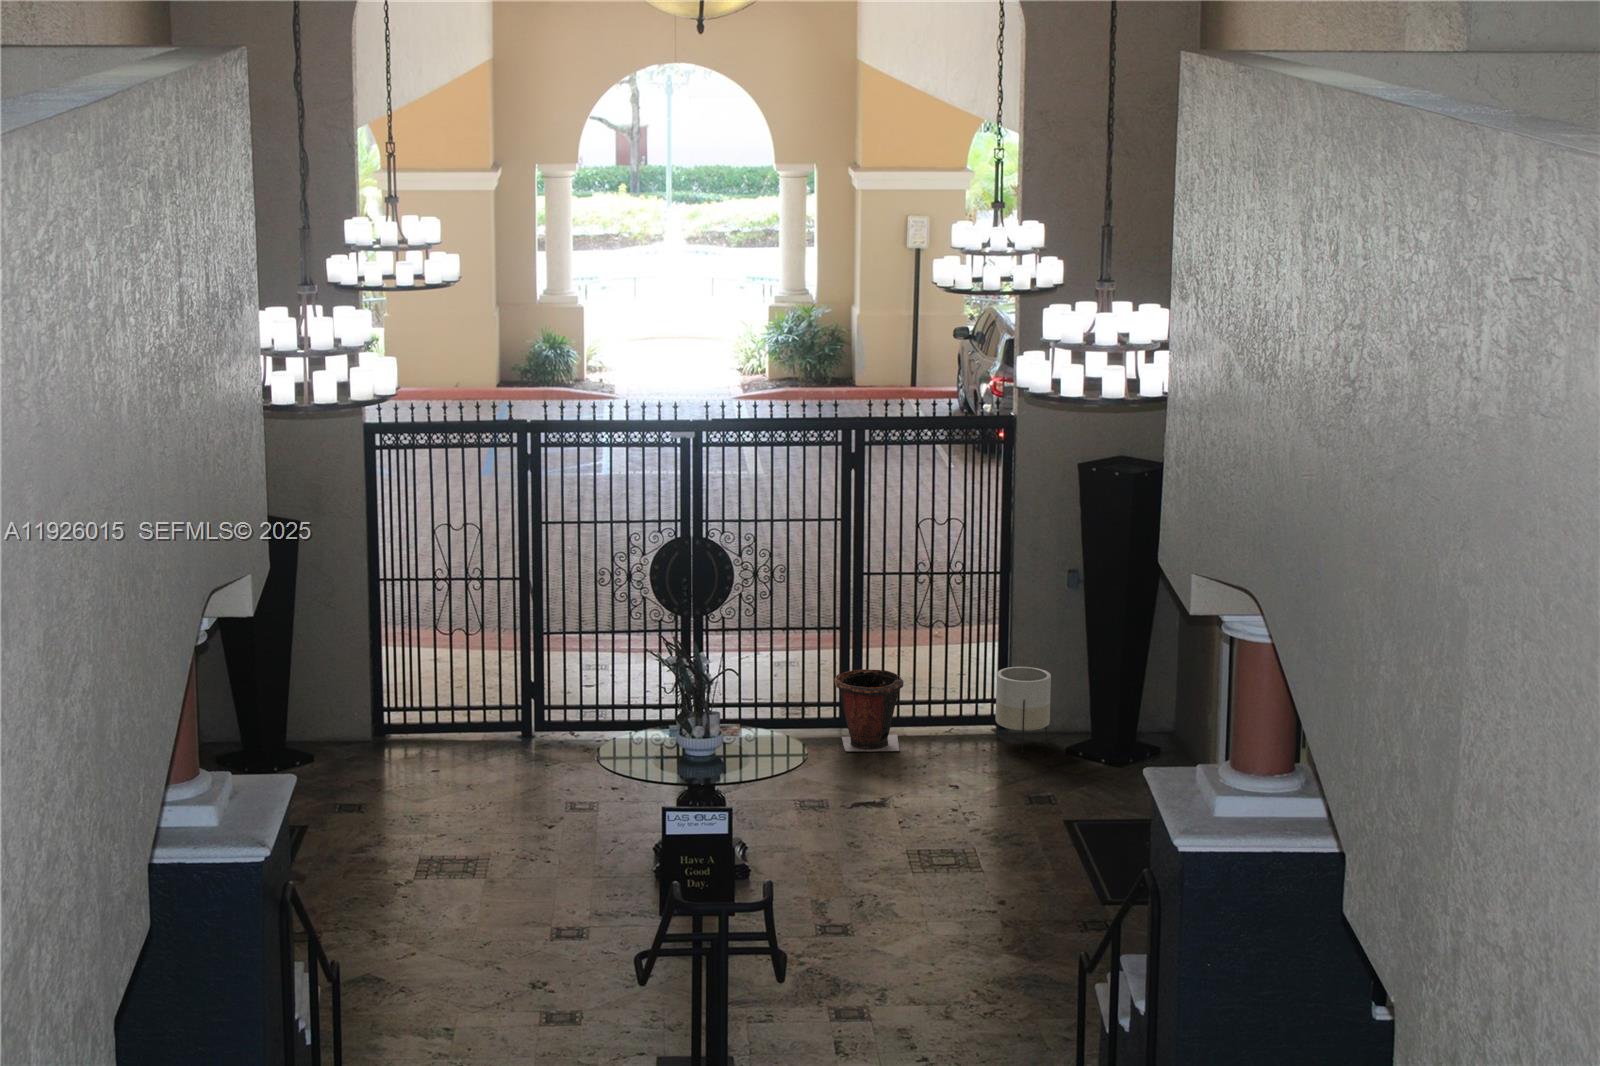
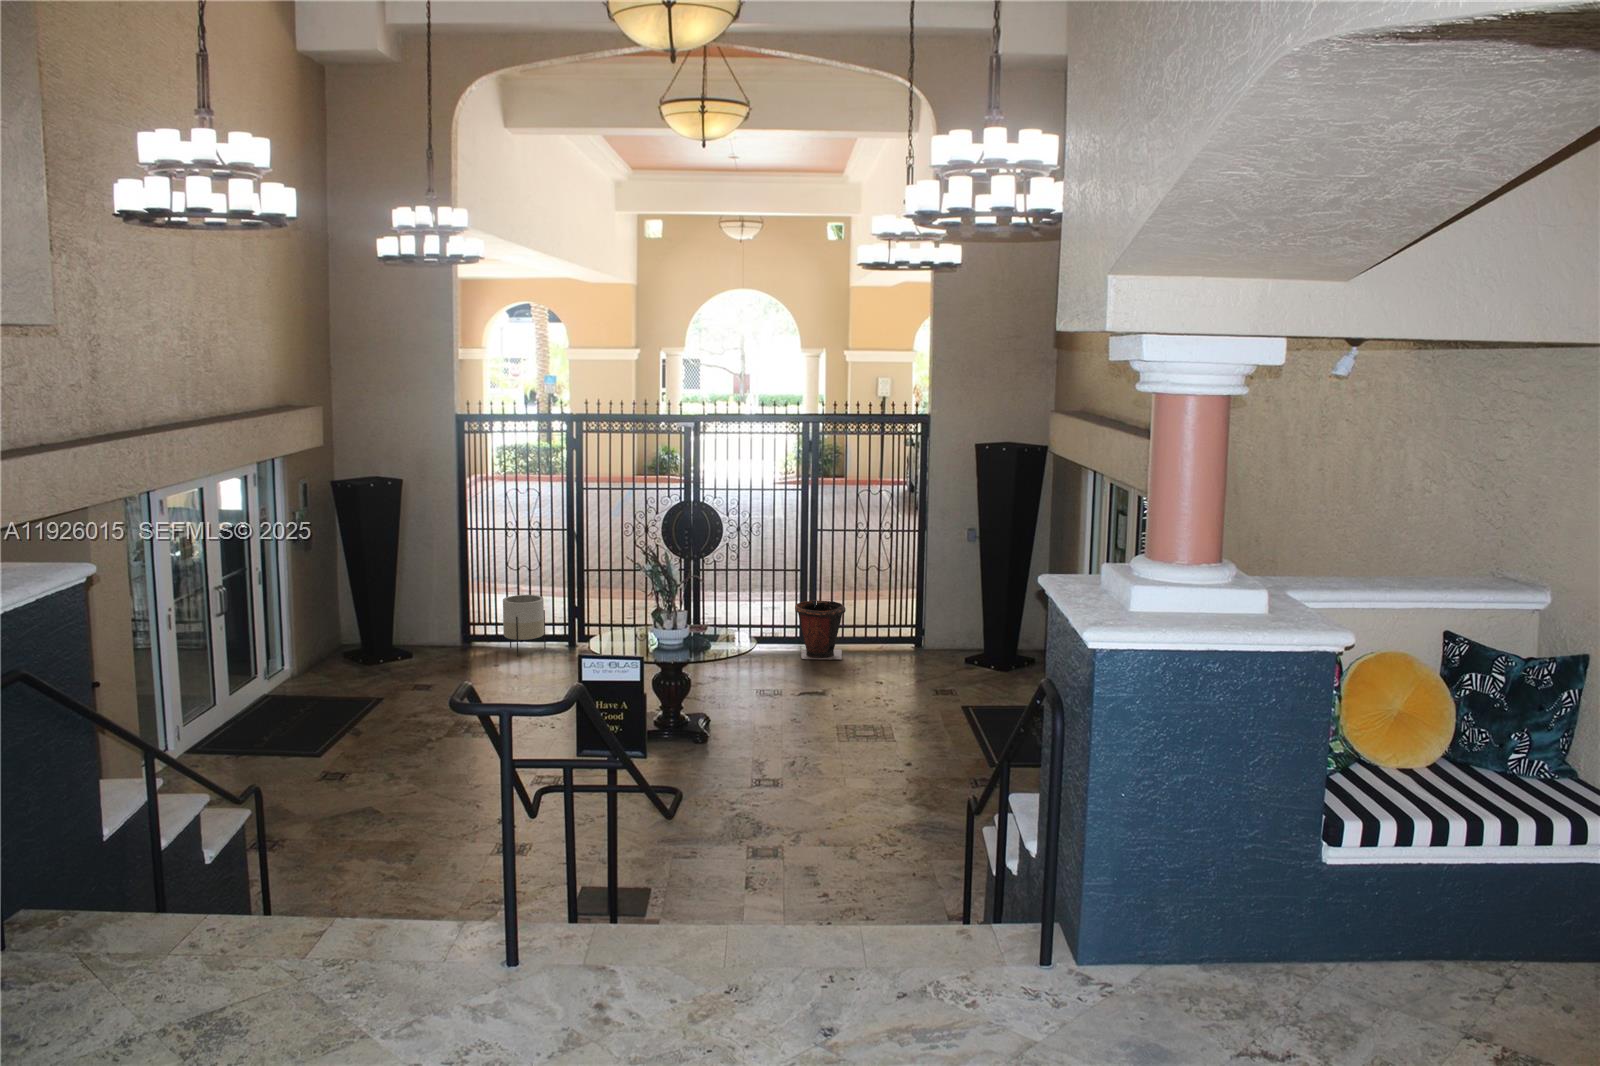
planter: present [995,667,1051,753] -> present [503,595,546,656]

